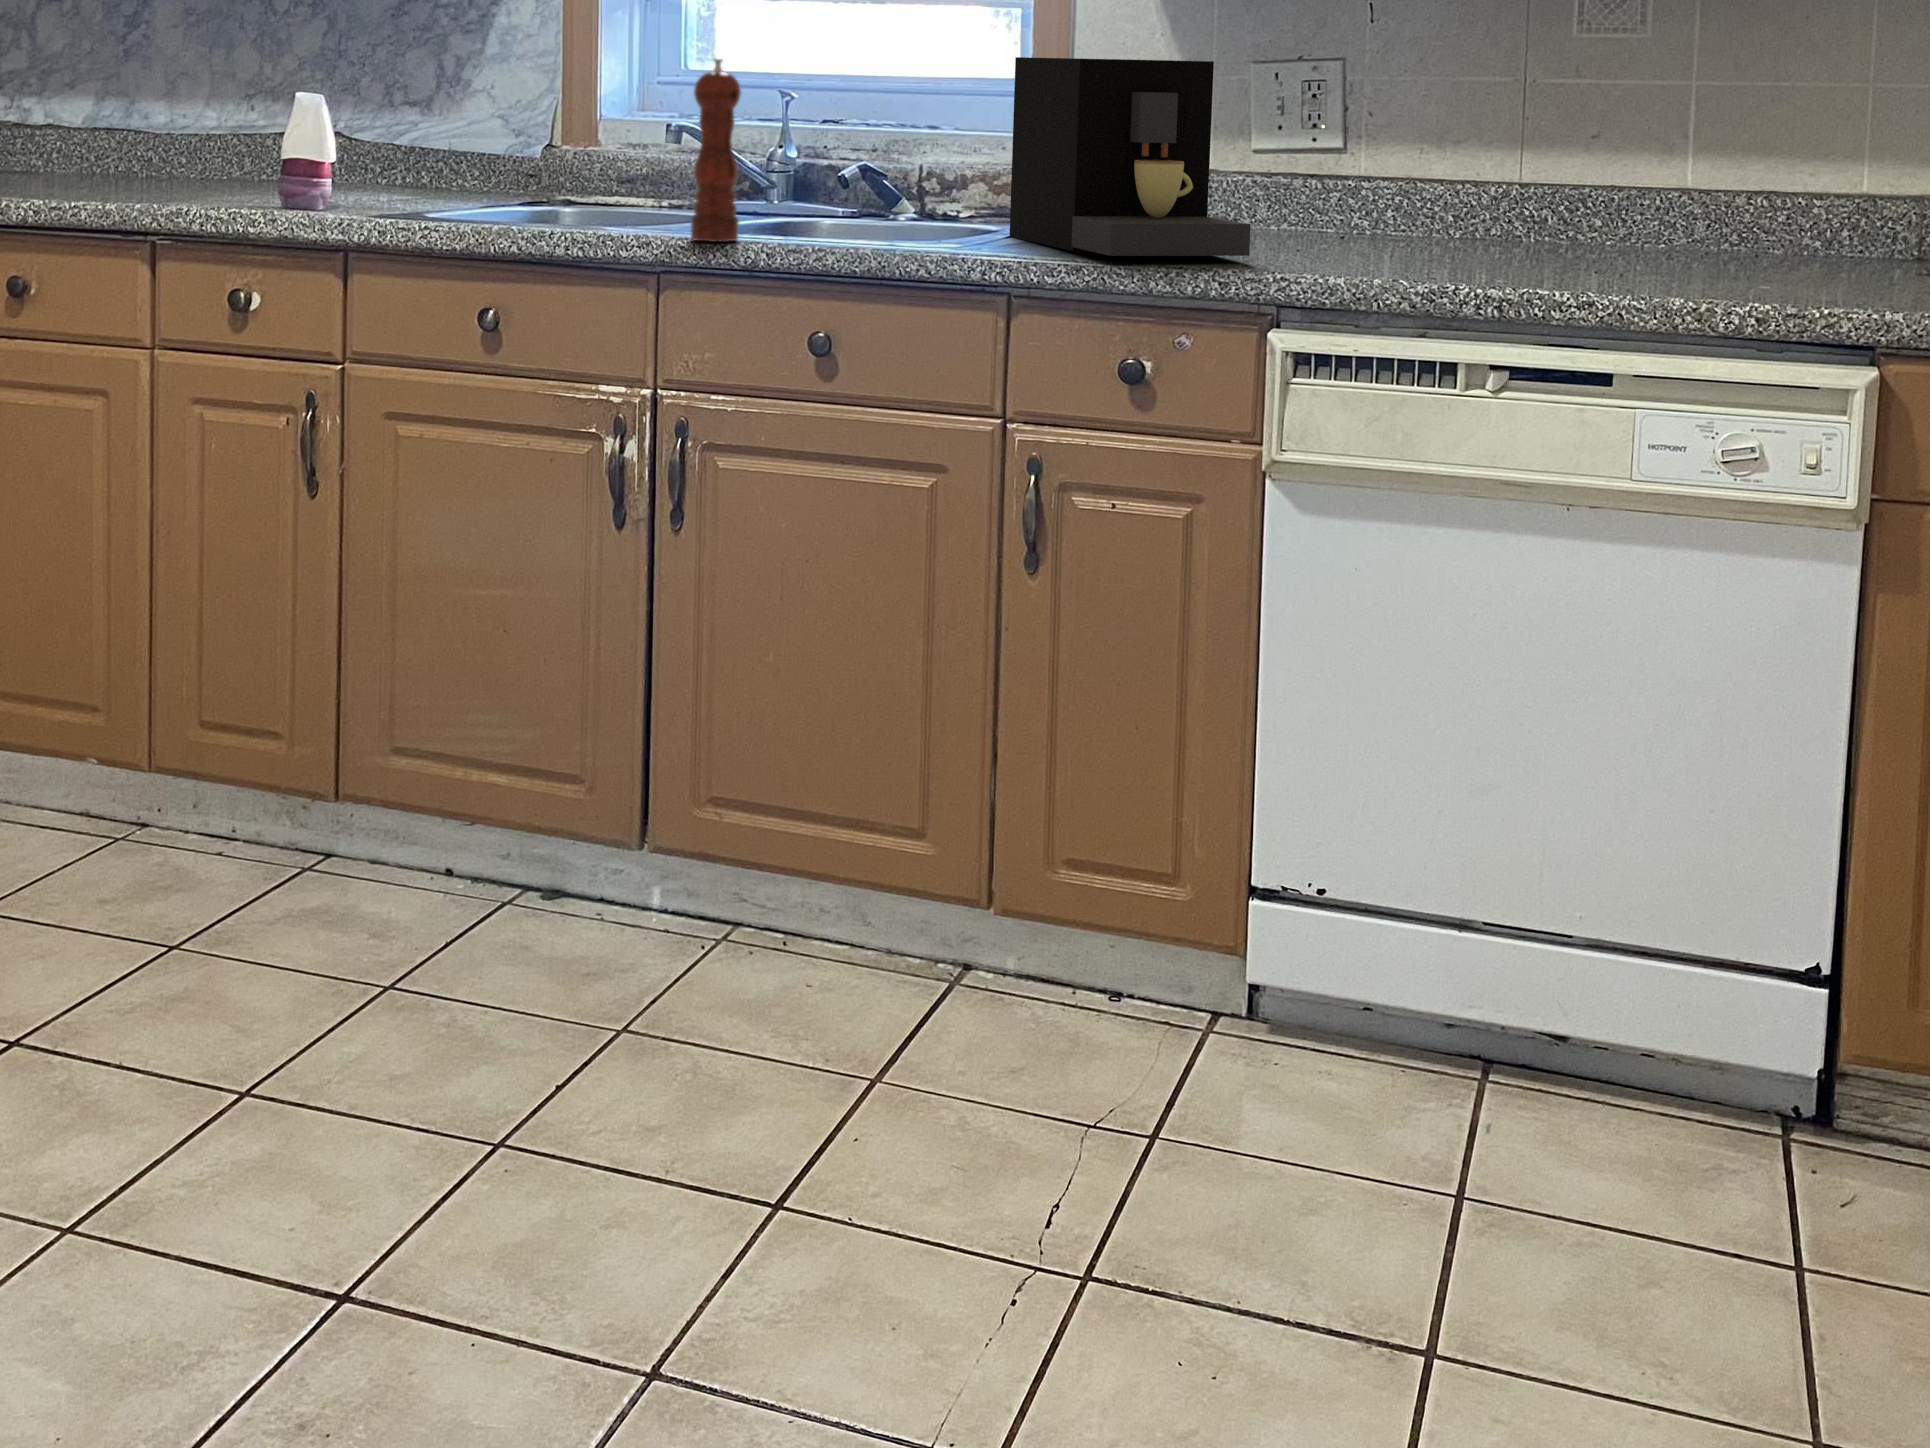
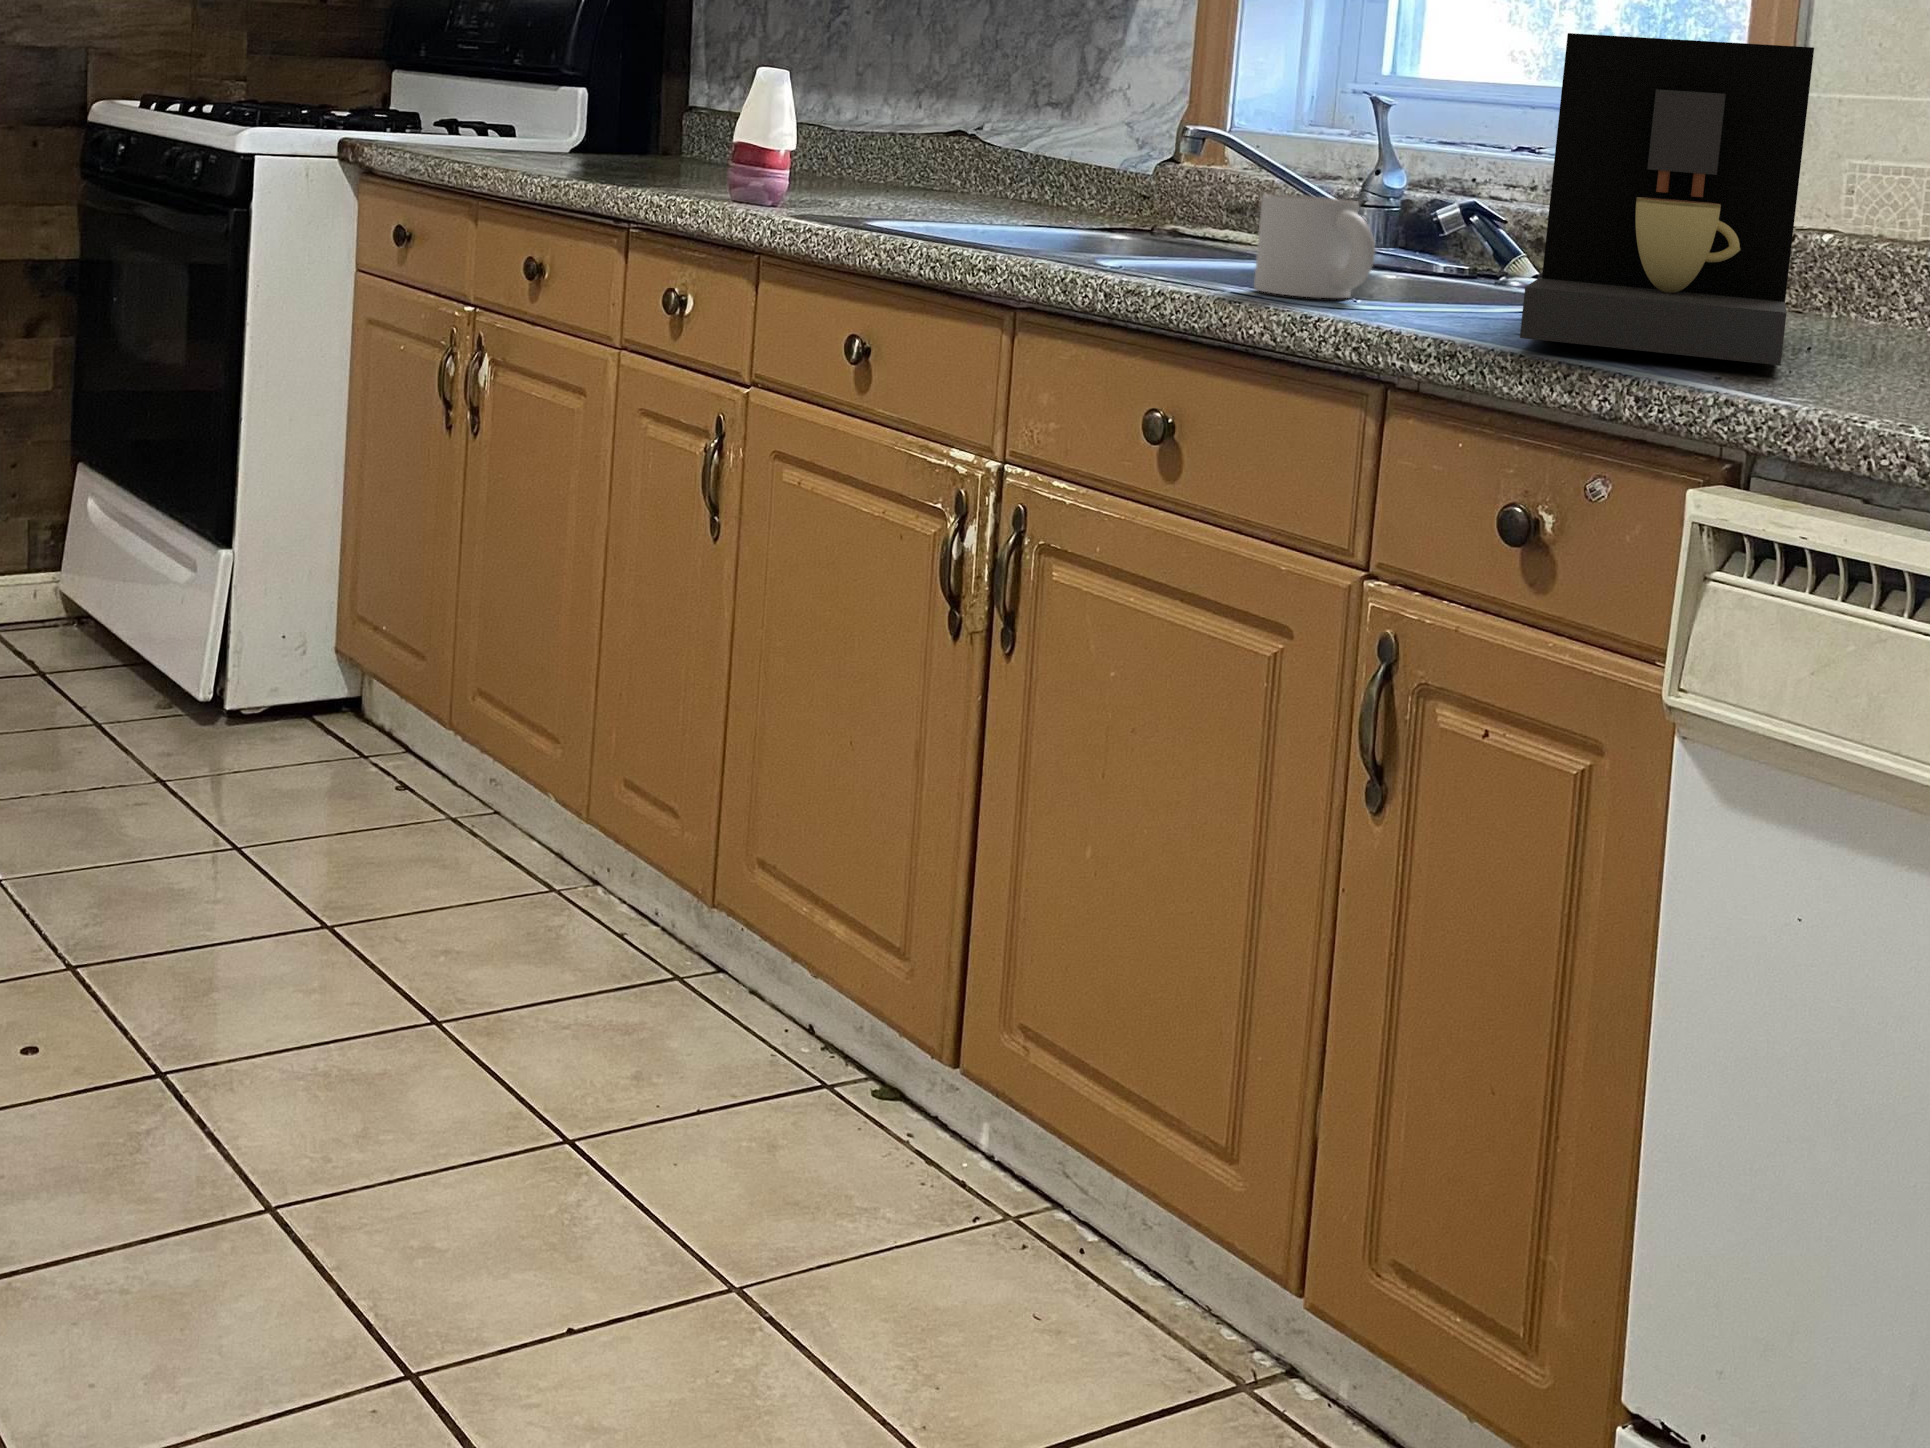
pepper mill: present [691,58,741,242] -> none [1060,23,1142,275]
mug: none [834,172,926,243] -> present [1254,194,1375,298]

